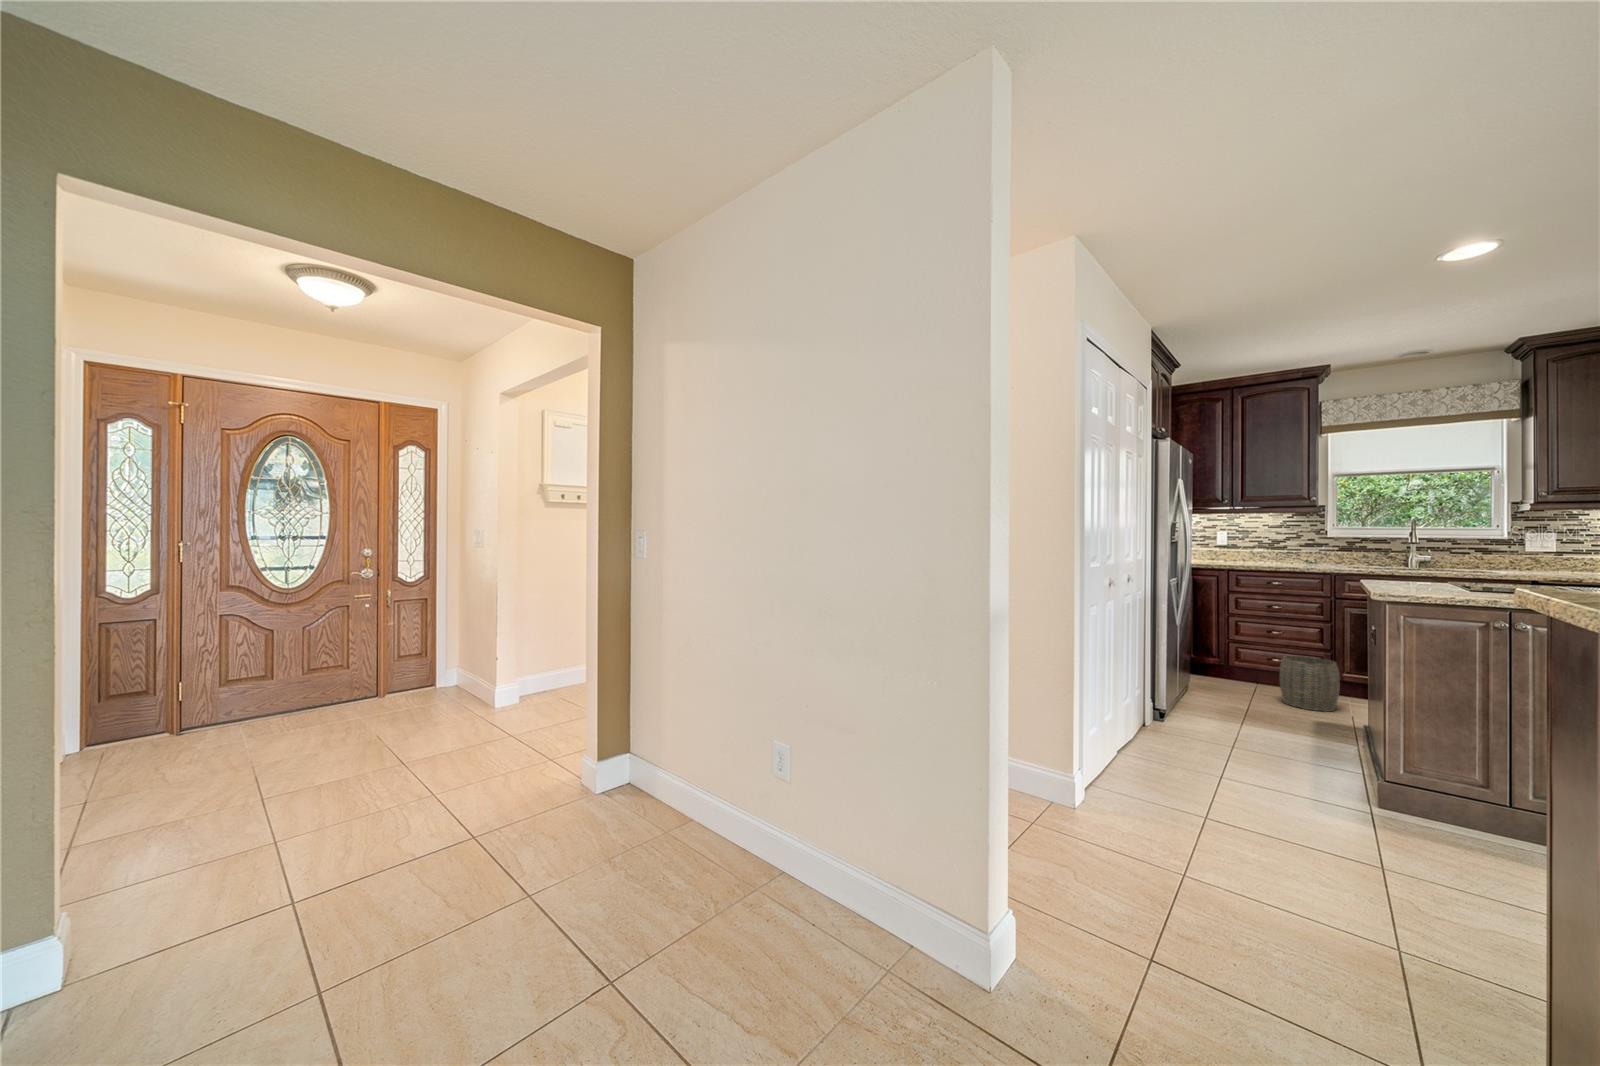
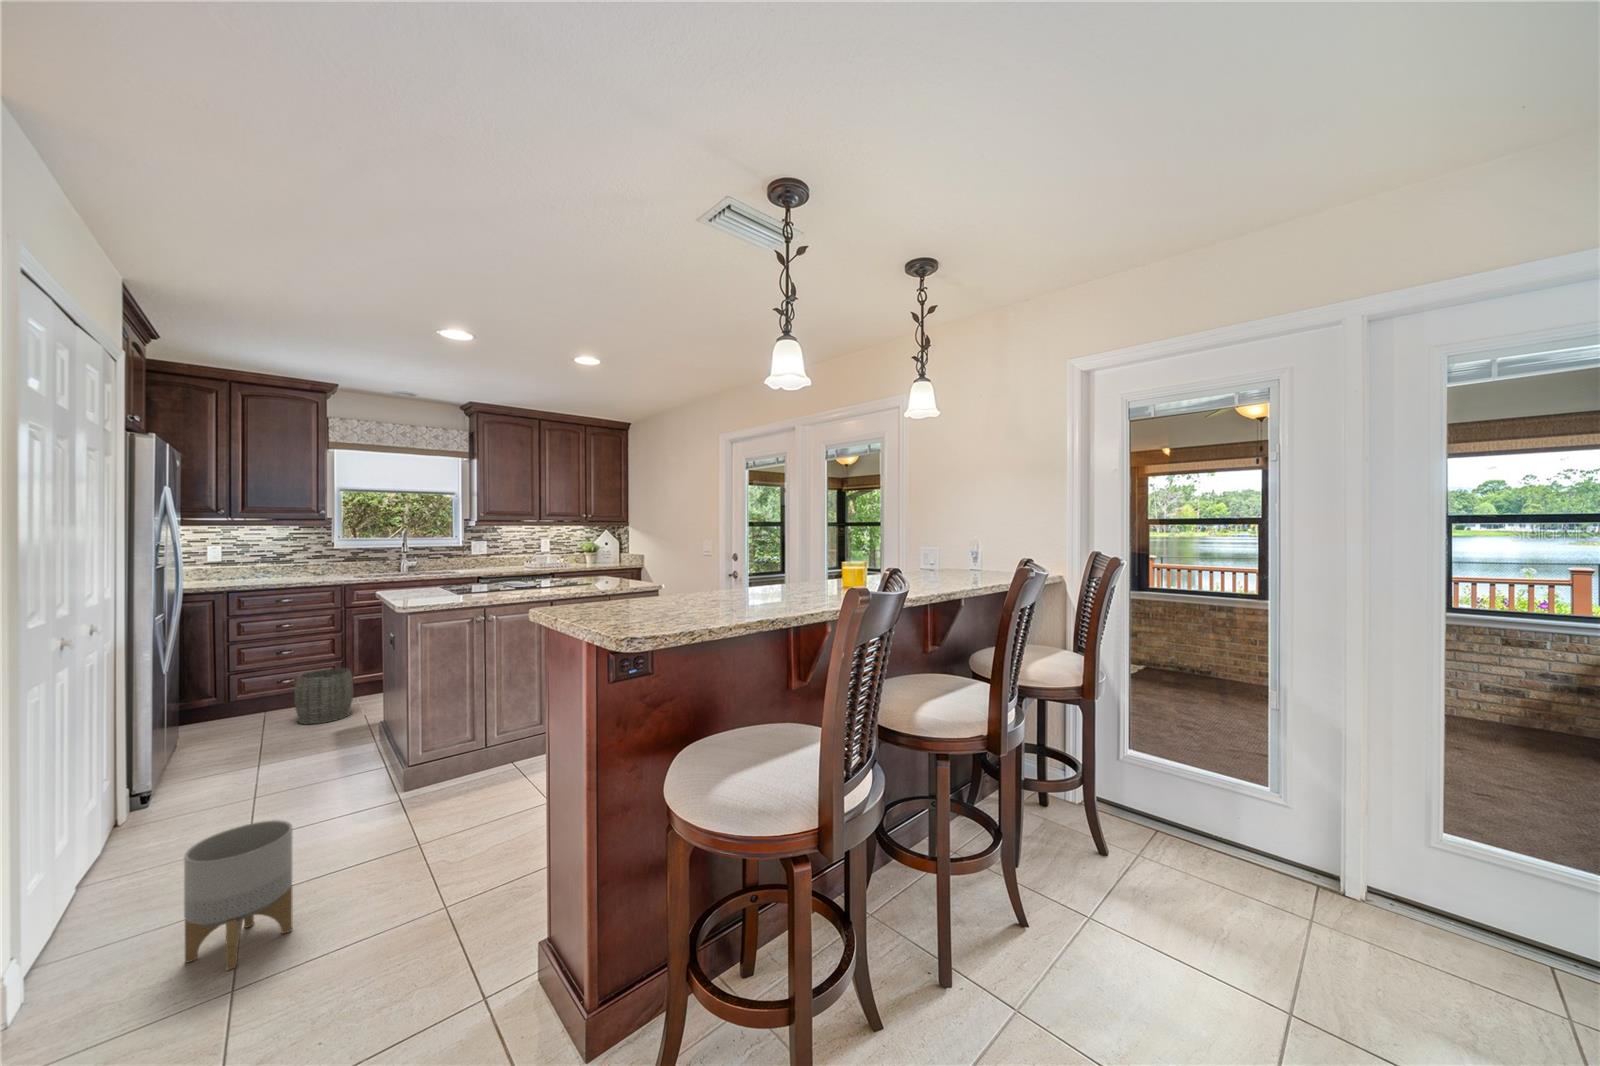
planter: none [1165,745,1241,858] -> present [184,820,293,970]

